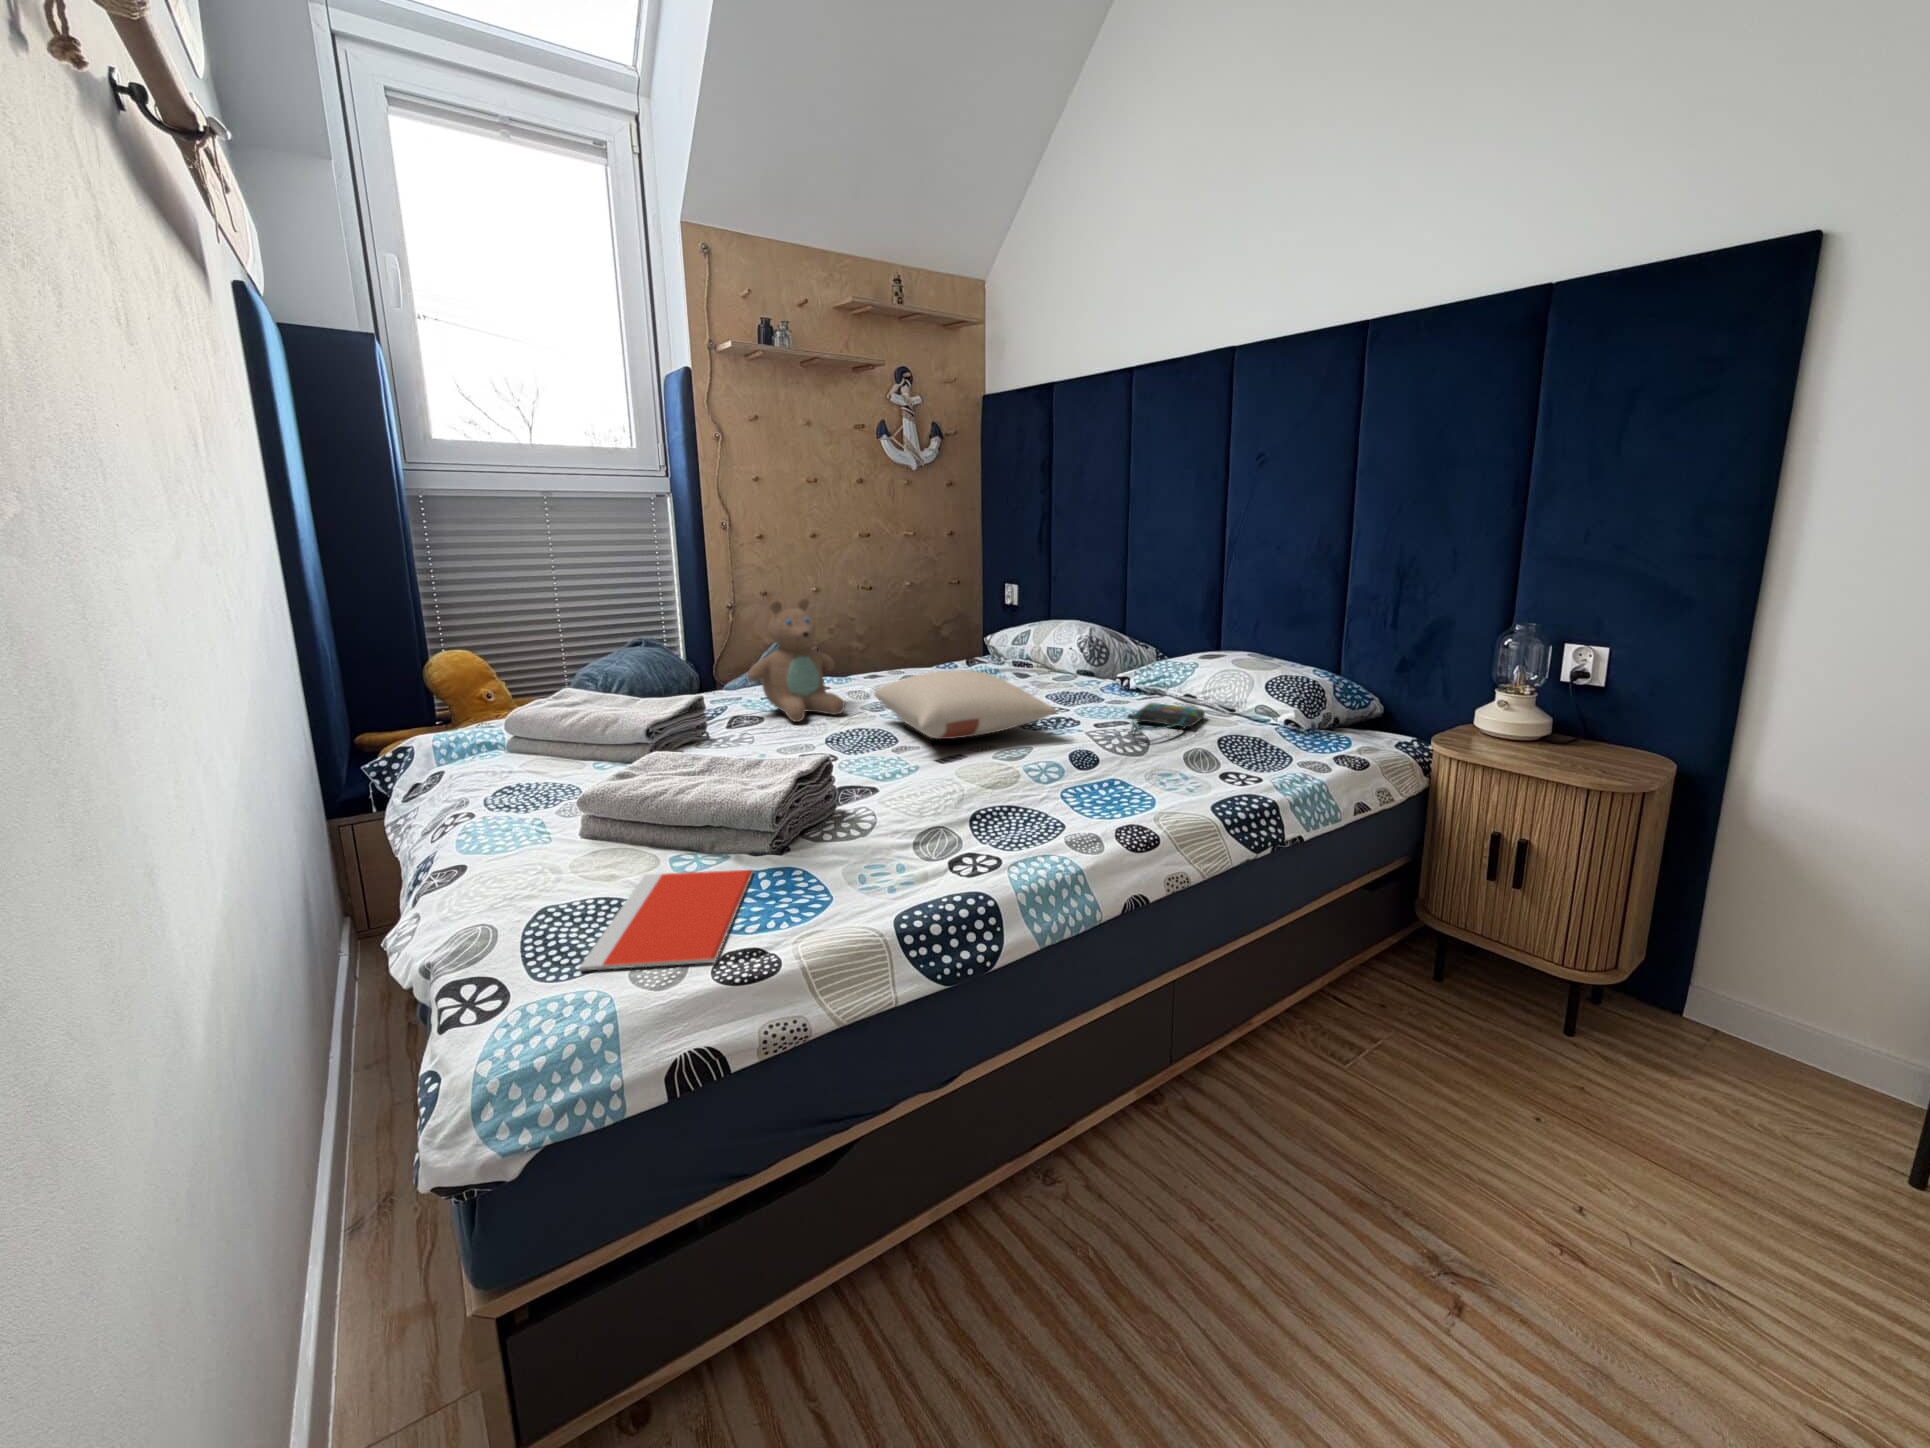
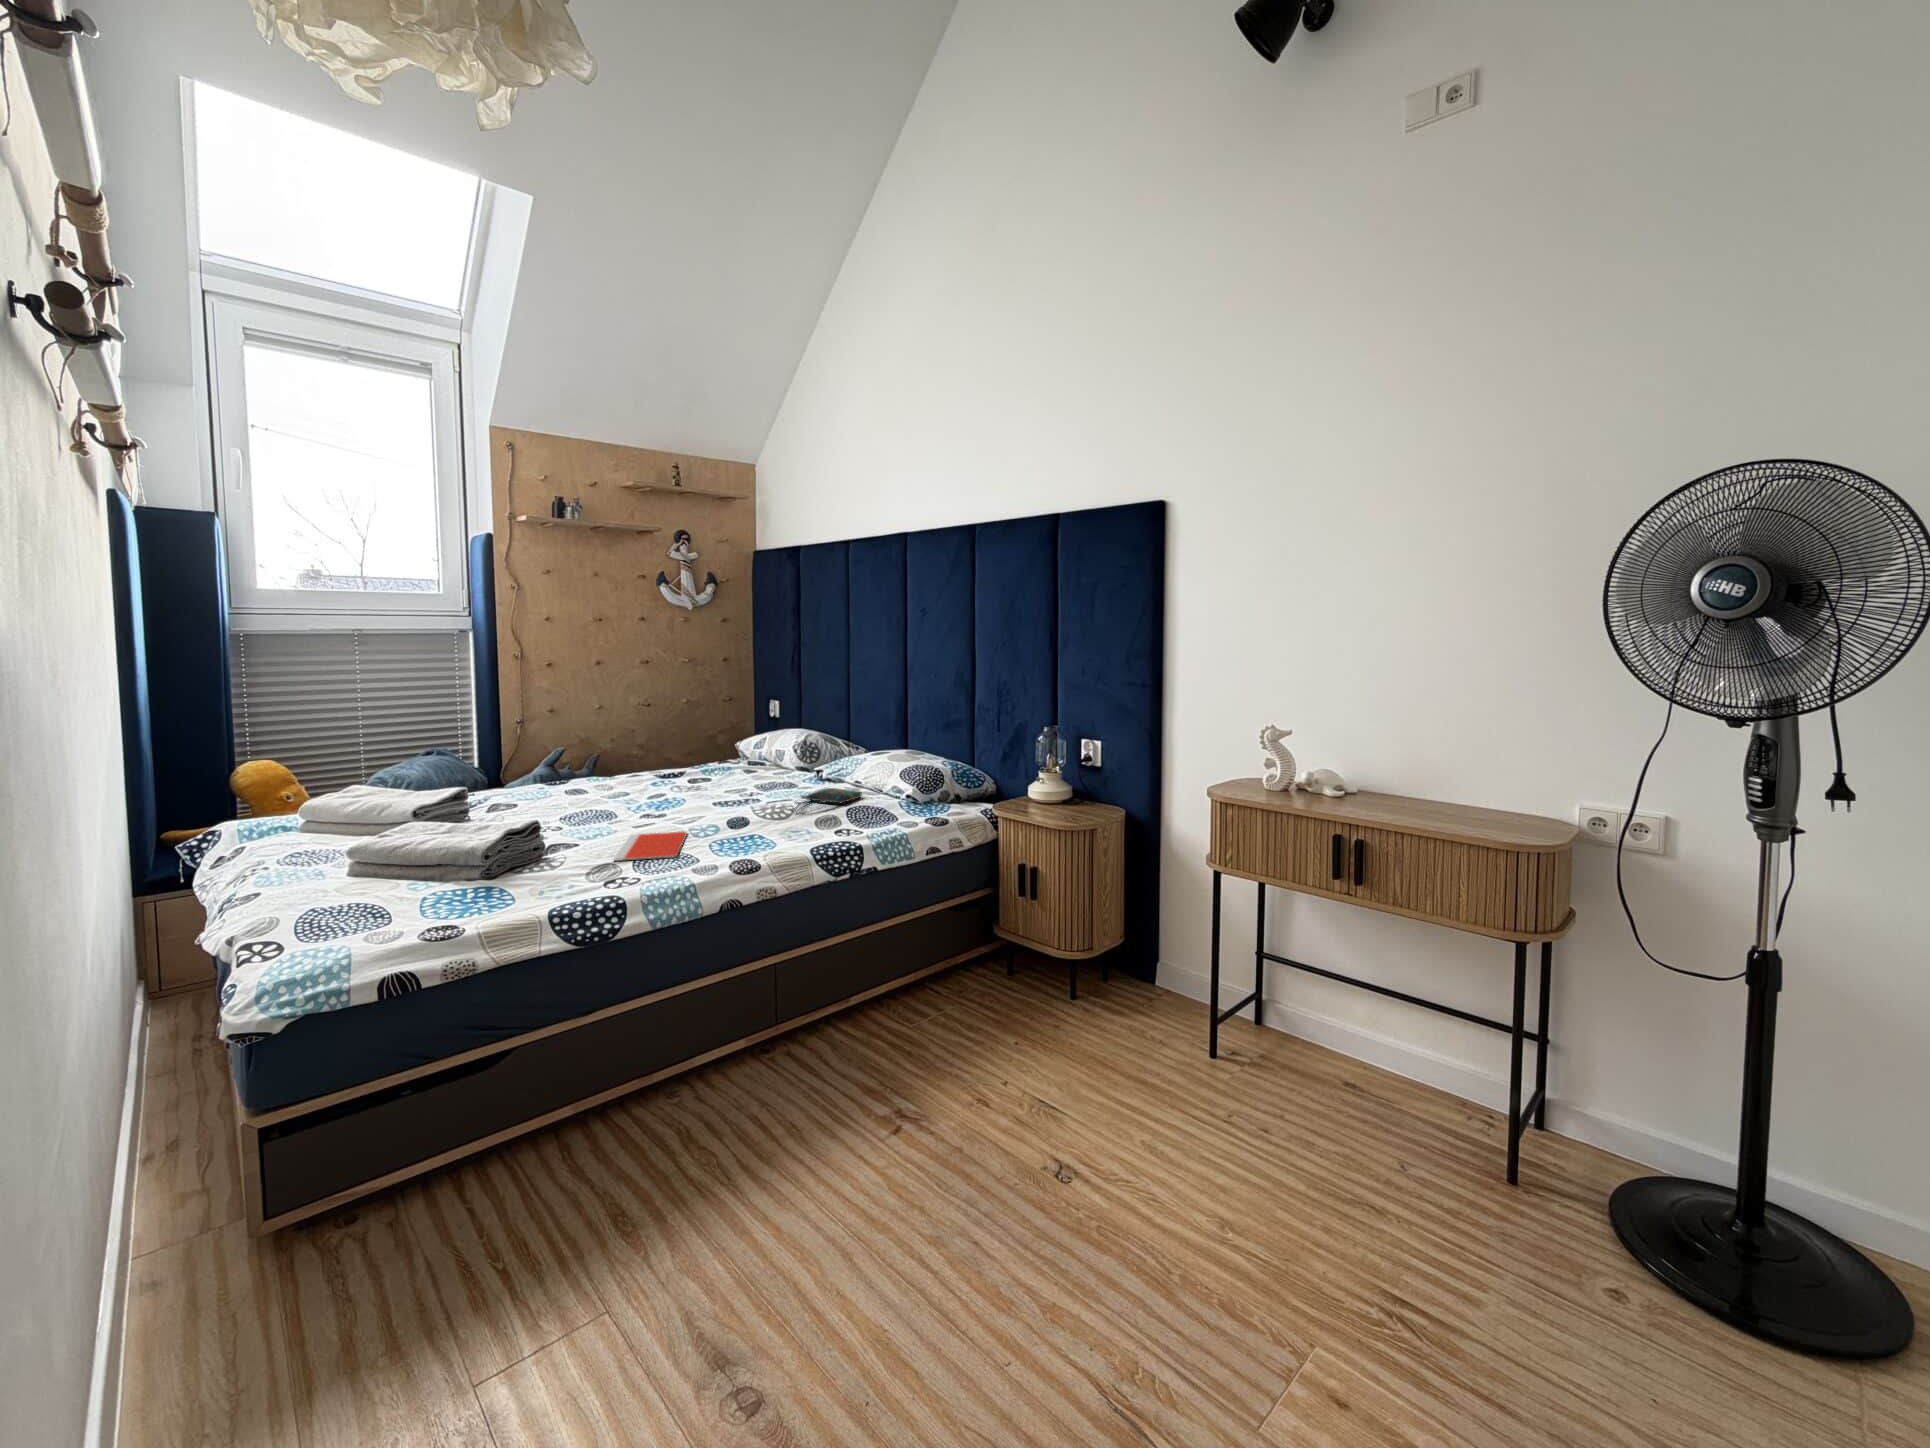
teddy bear: present [748,598,845,722] -> none [508,714,587,807]
pillow: present [874,670,1057,739] -> none [607,766,737,814]
notebook: present [580,870,753,971] -> present [614,832,687,861]

